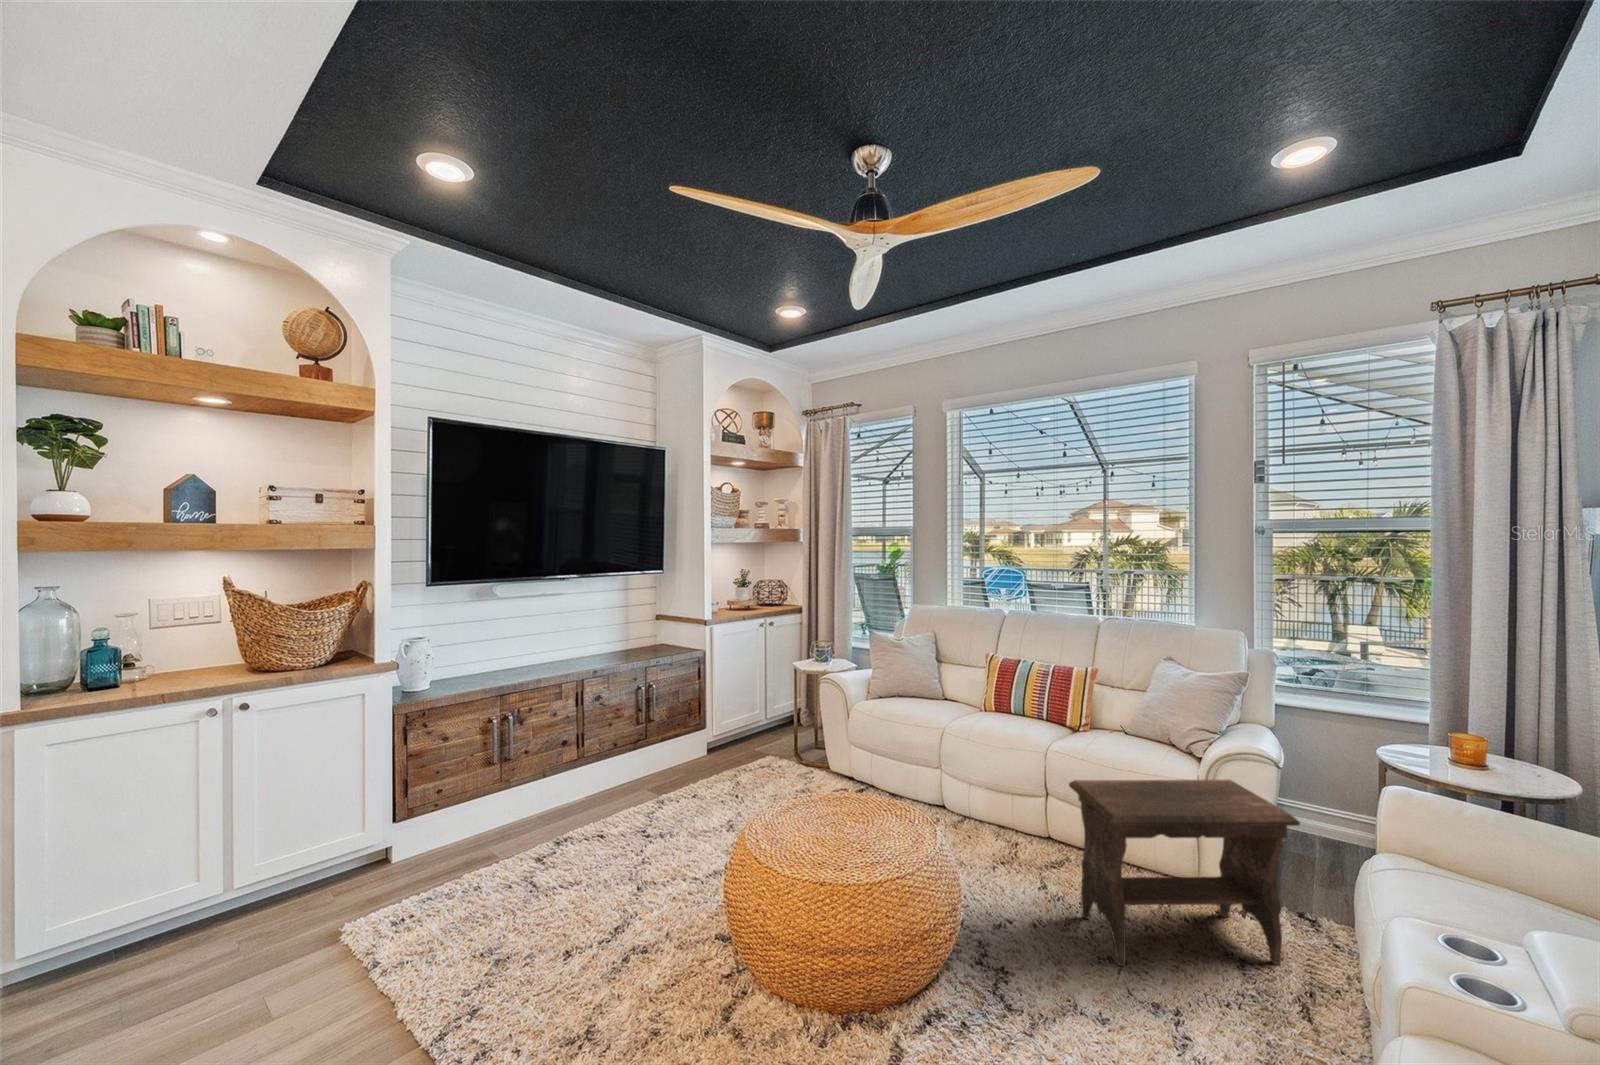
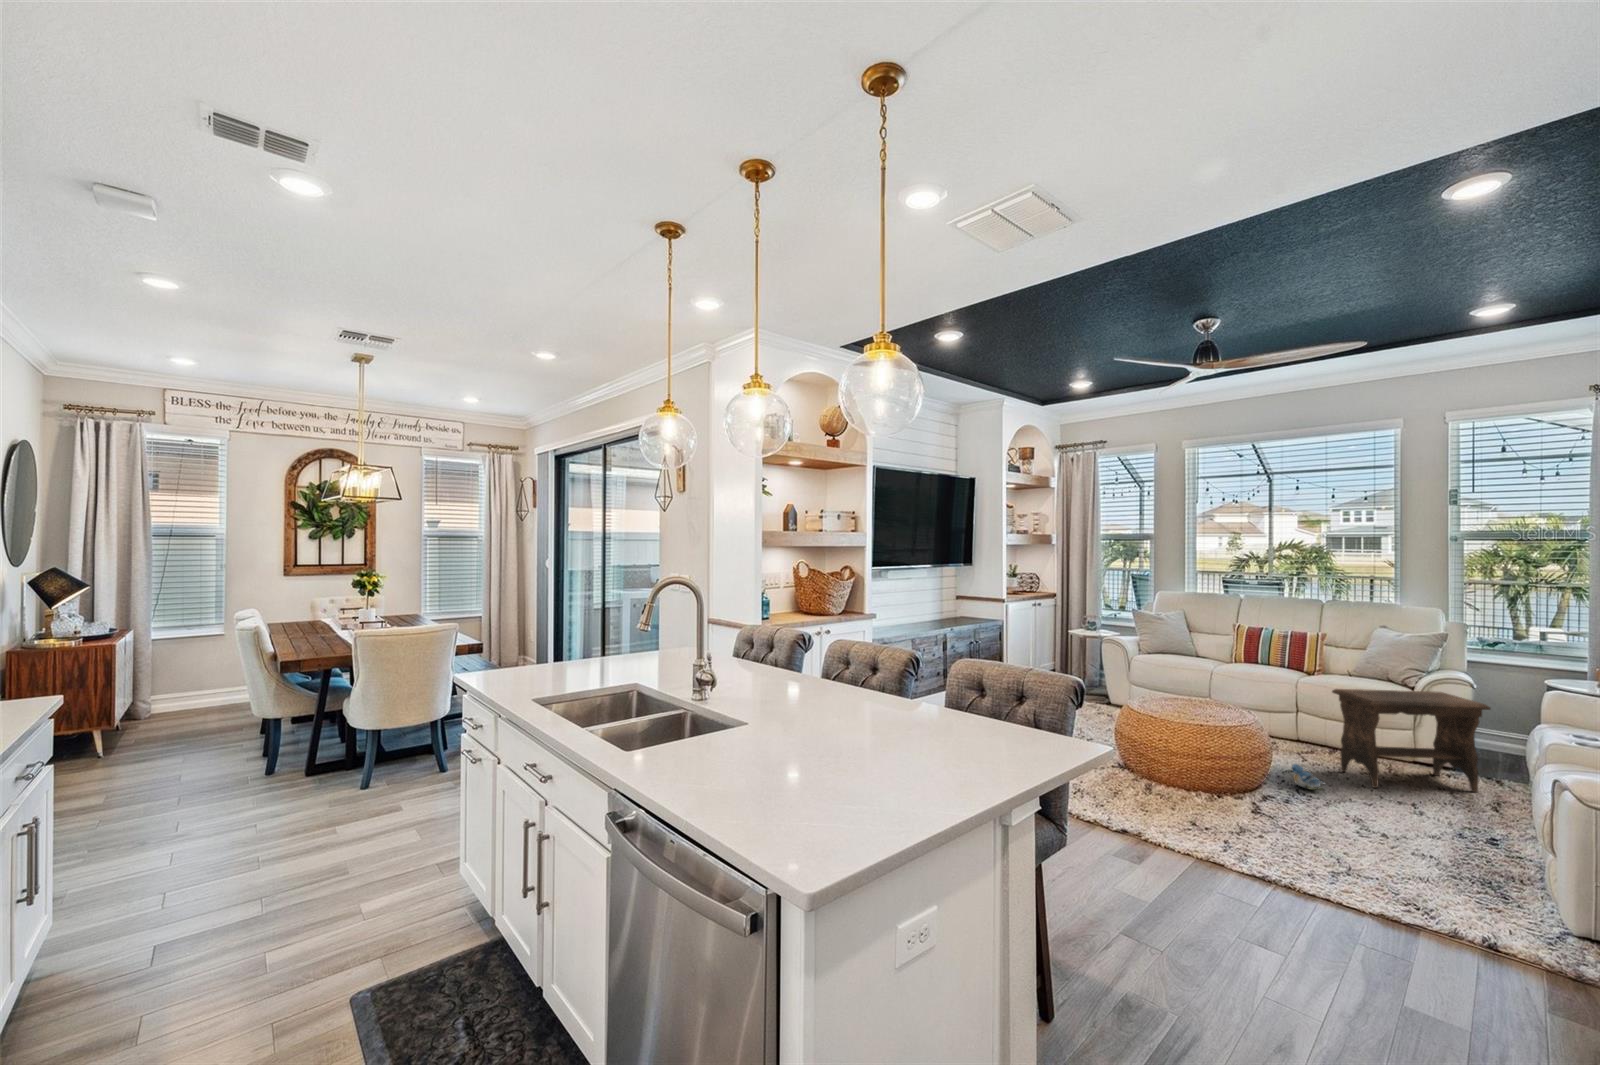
plush toy: none [988,928,1037,988] -> present [1292,764,1325,790]

